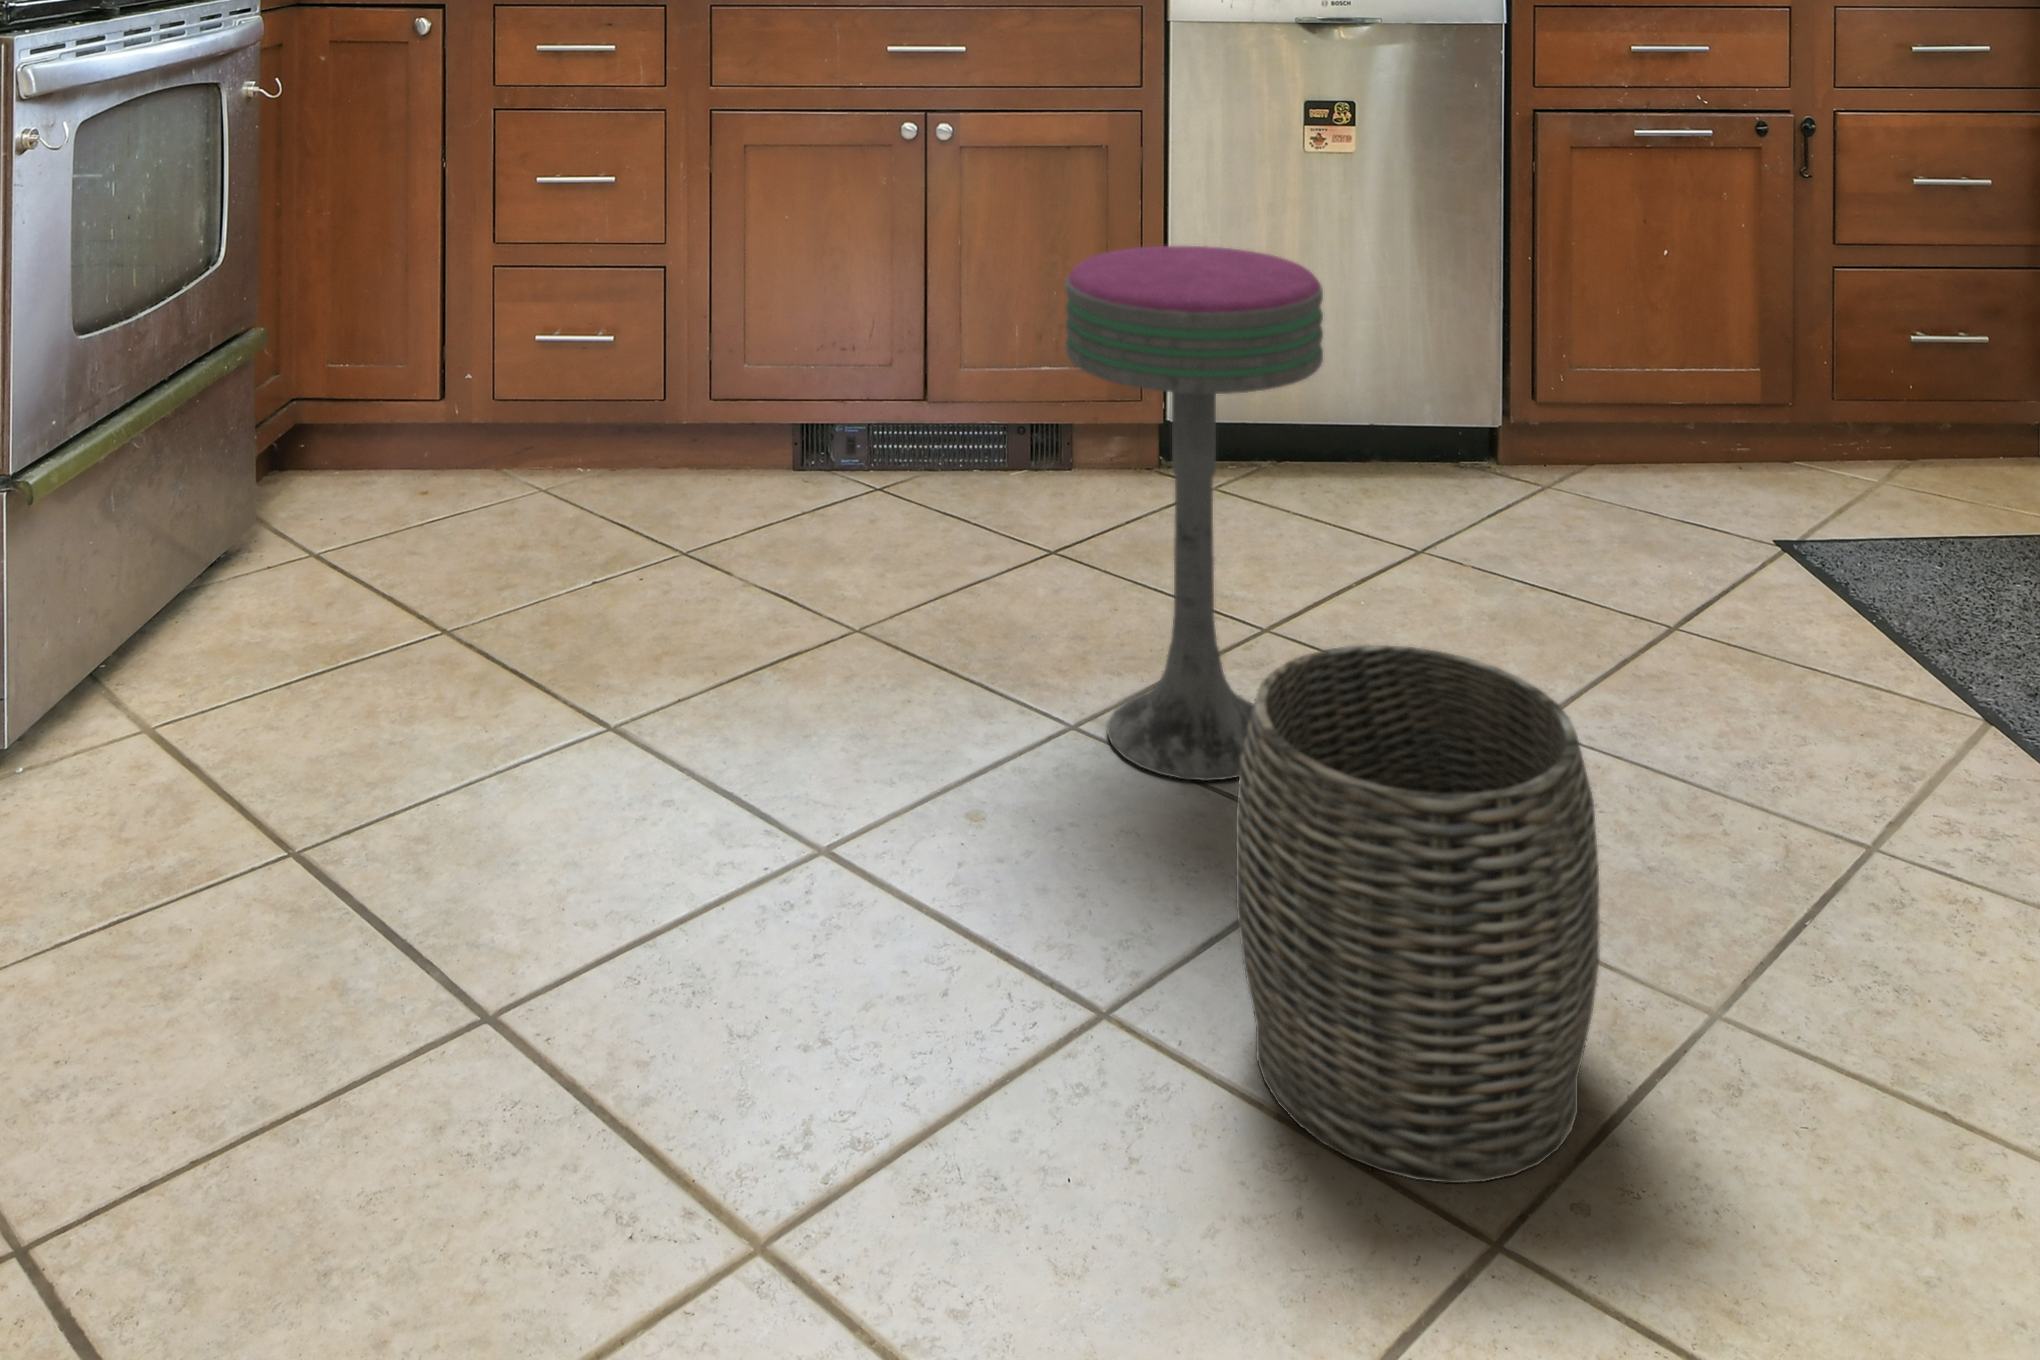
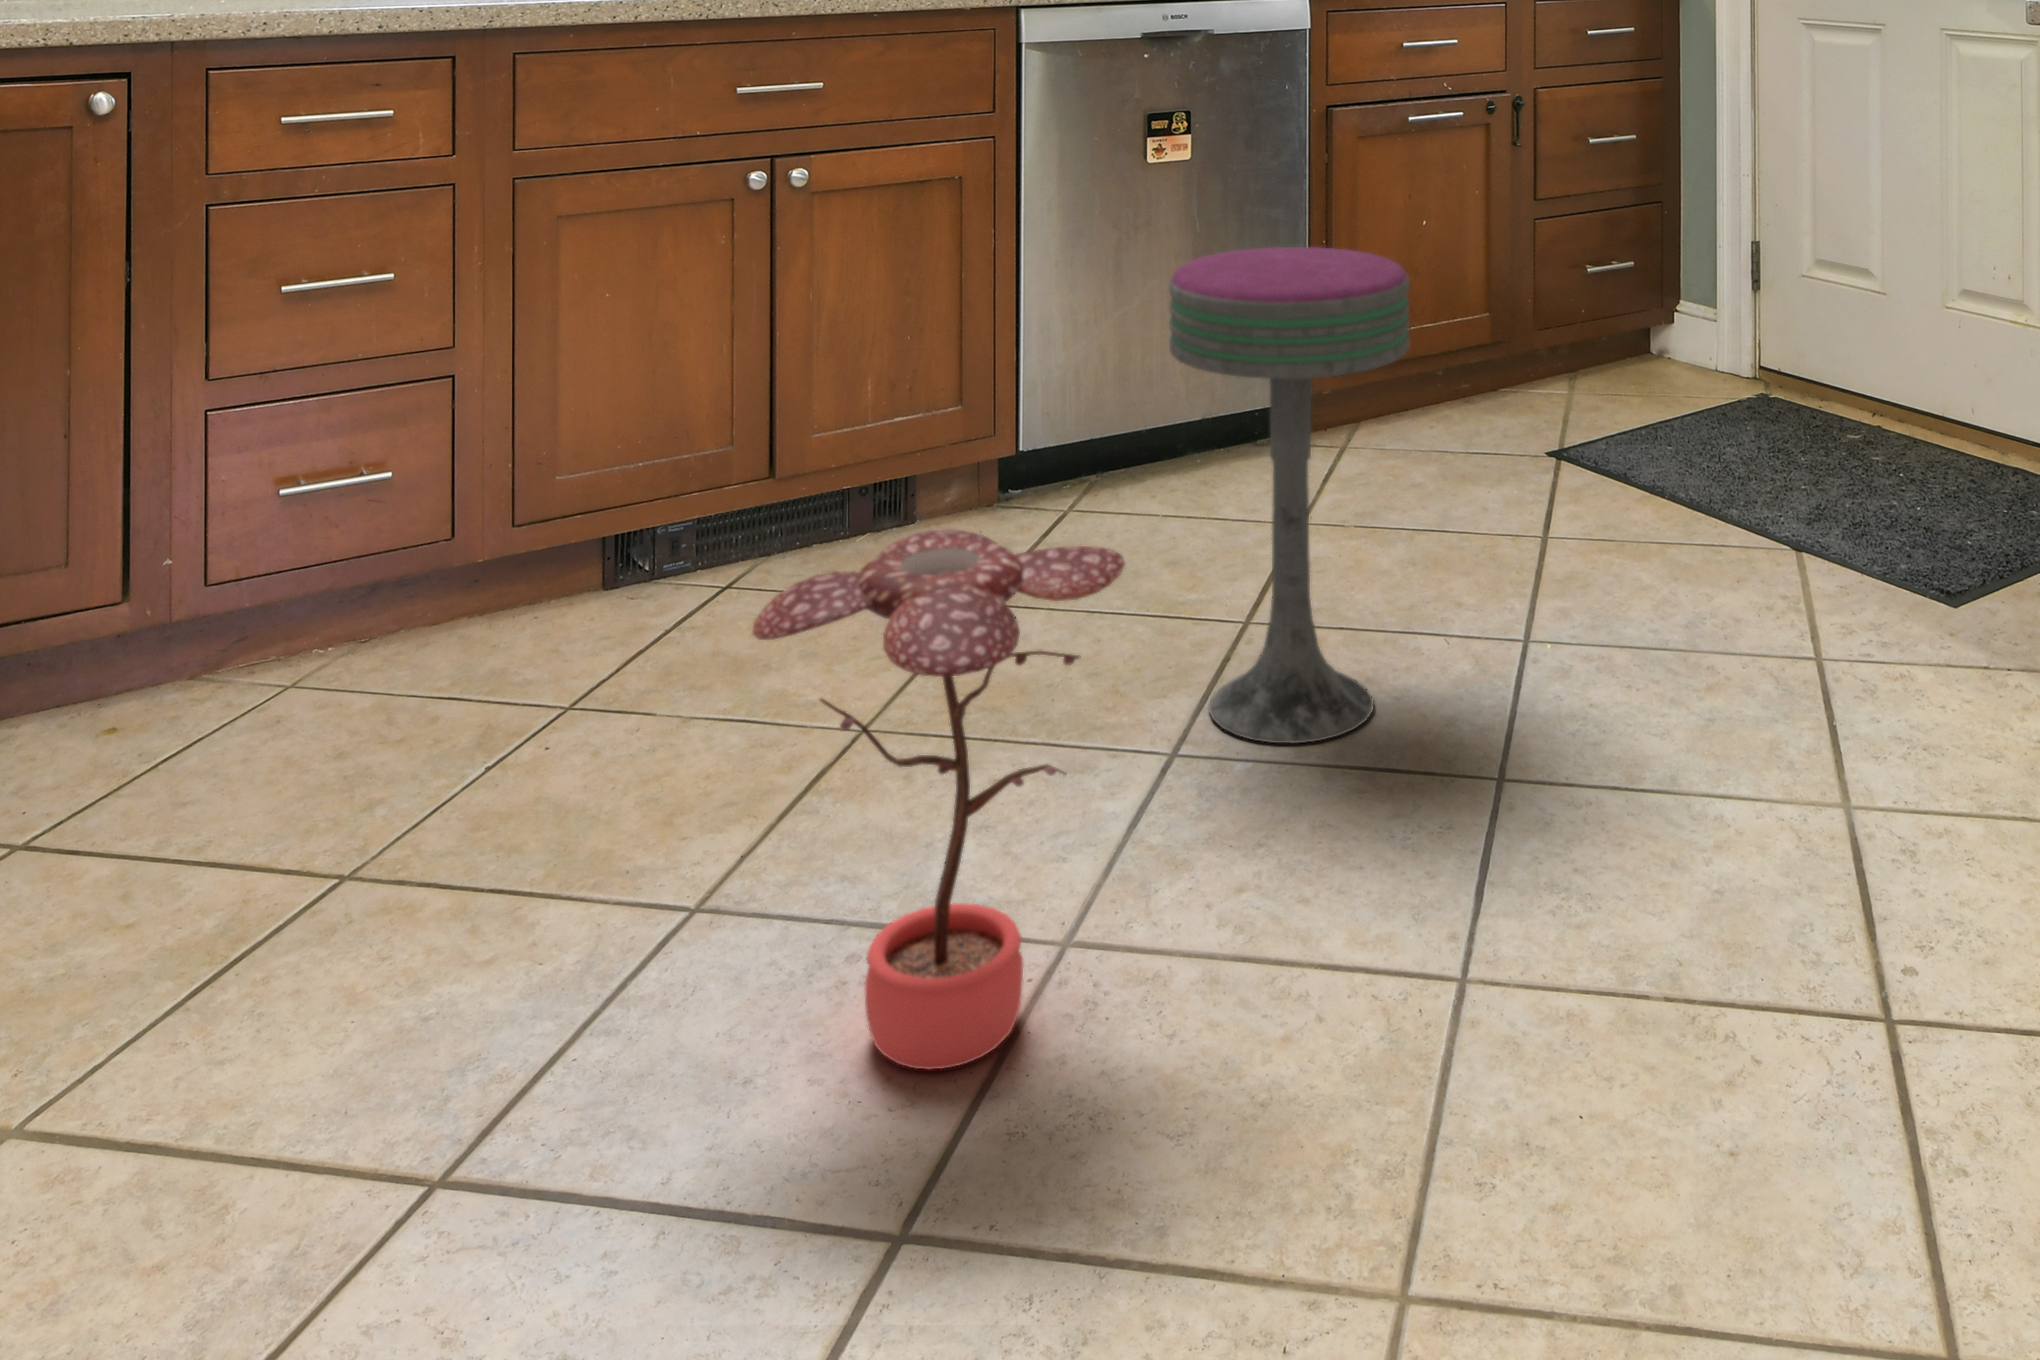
potted plant: none [434,463,761,965] -> present [752,529,1125,1070]
woven basket: present [1236,645,1600,1183] -> none [1538,534,1828,933]

